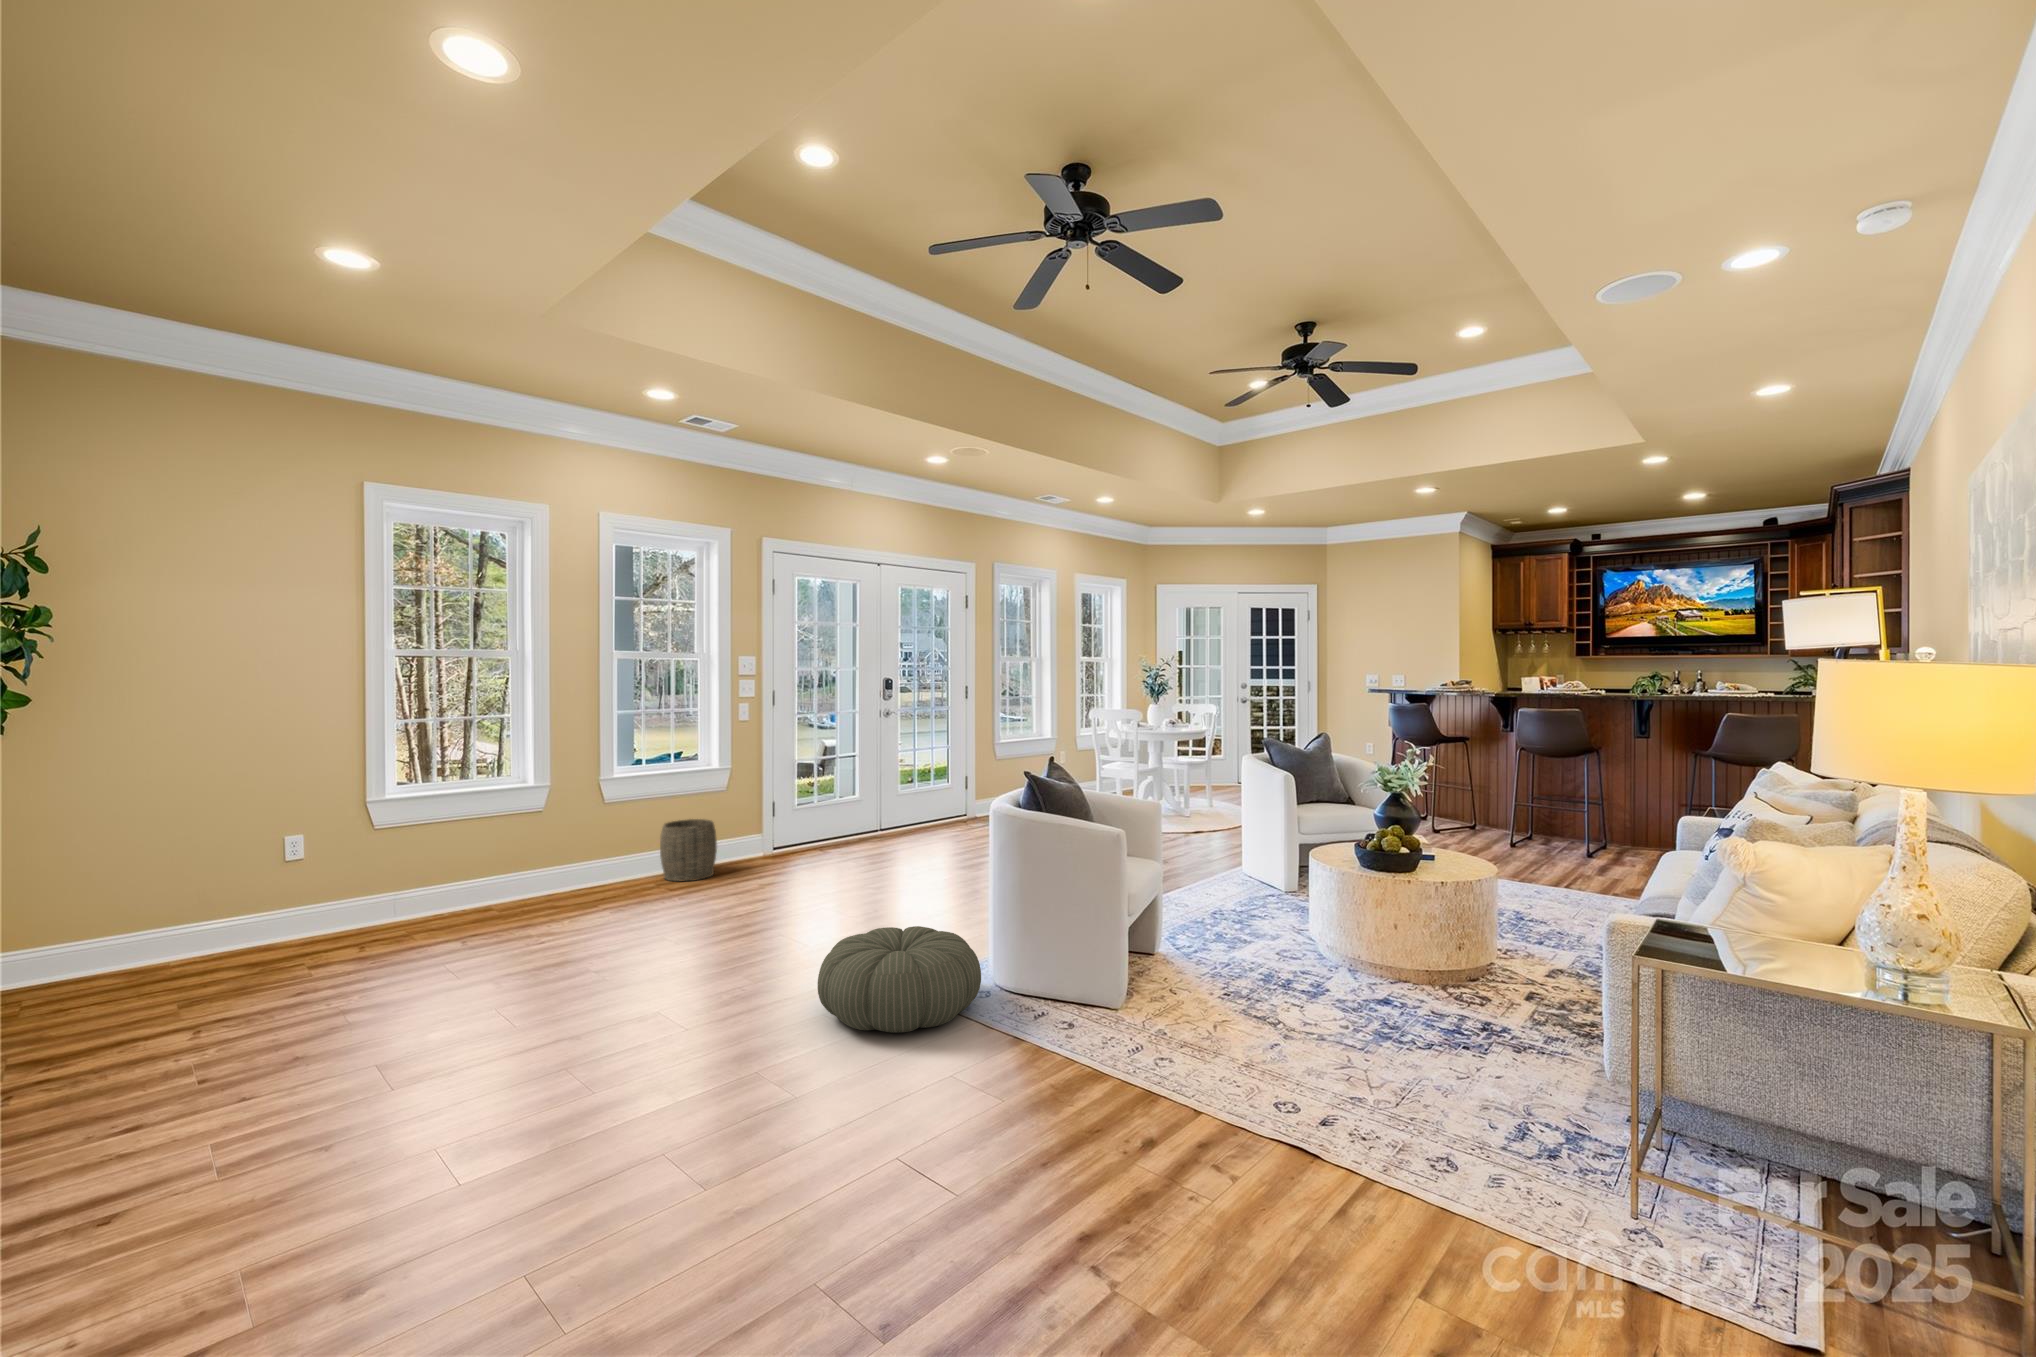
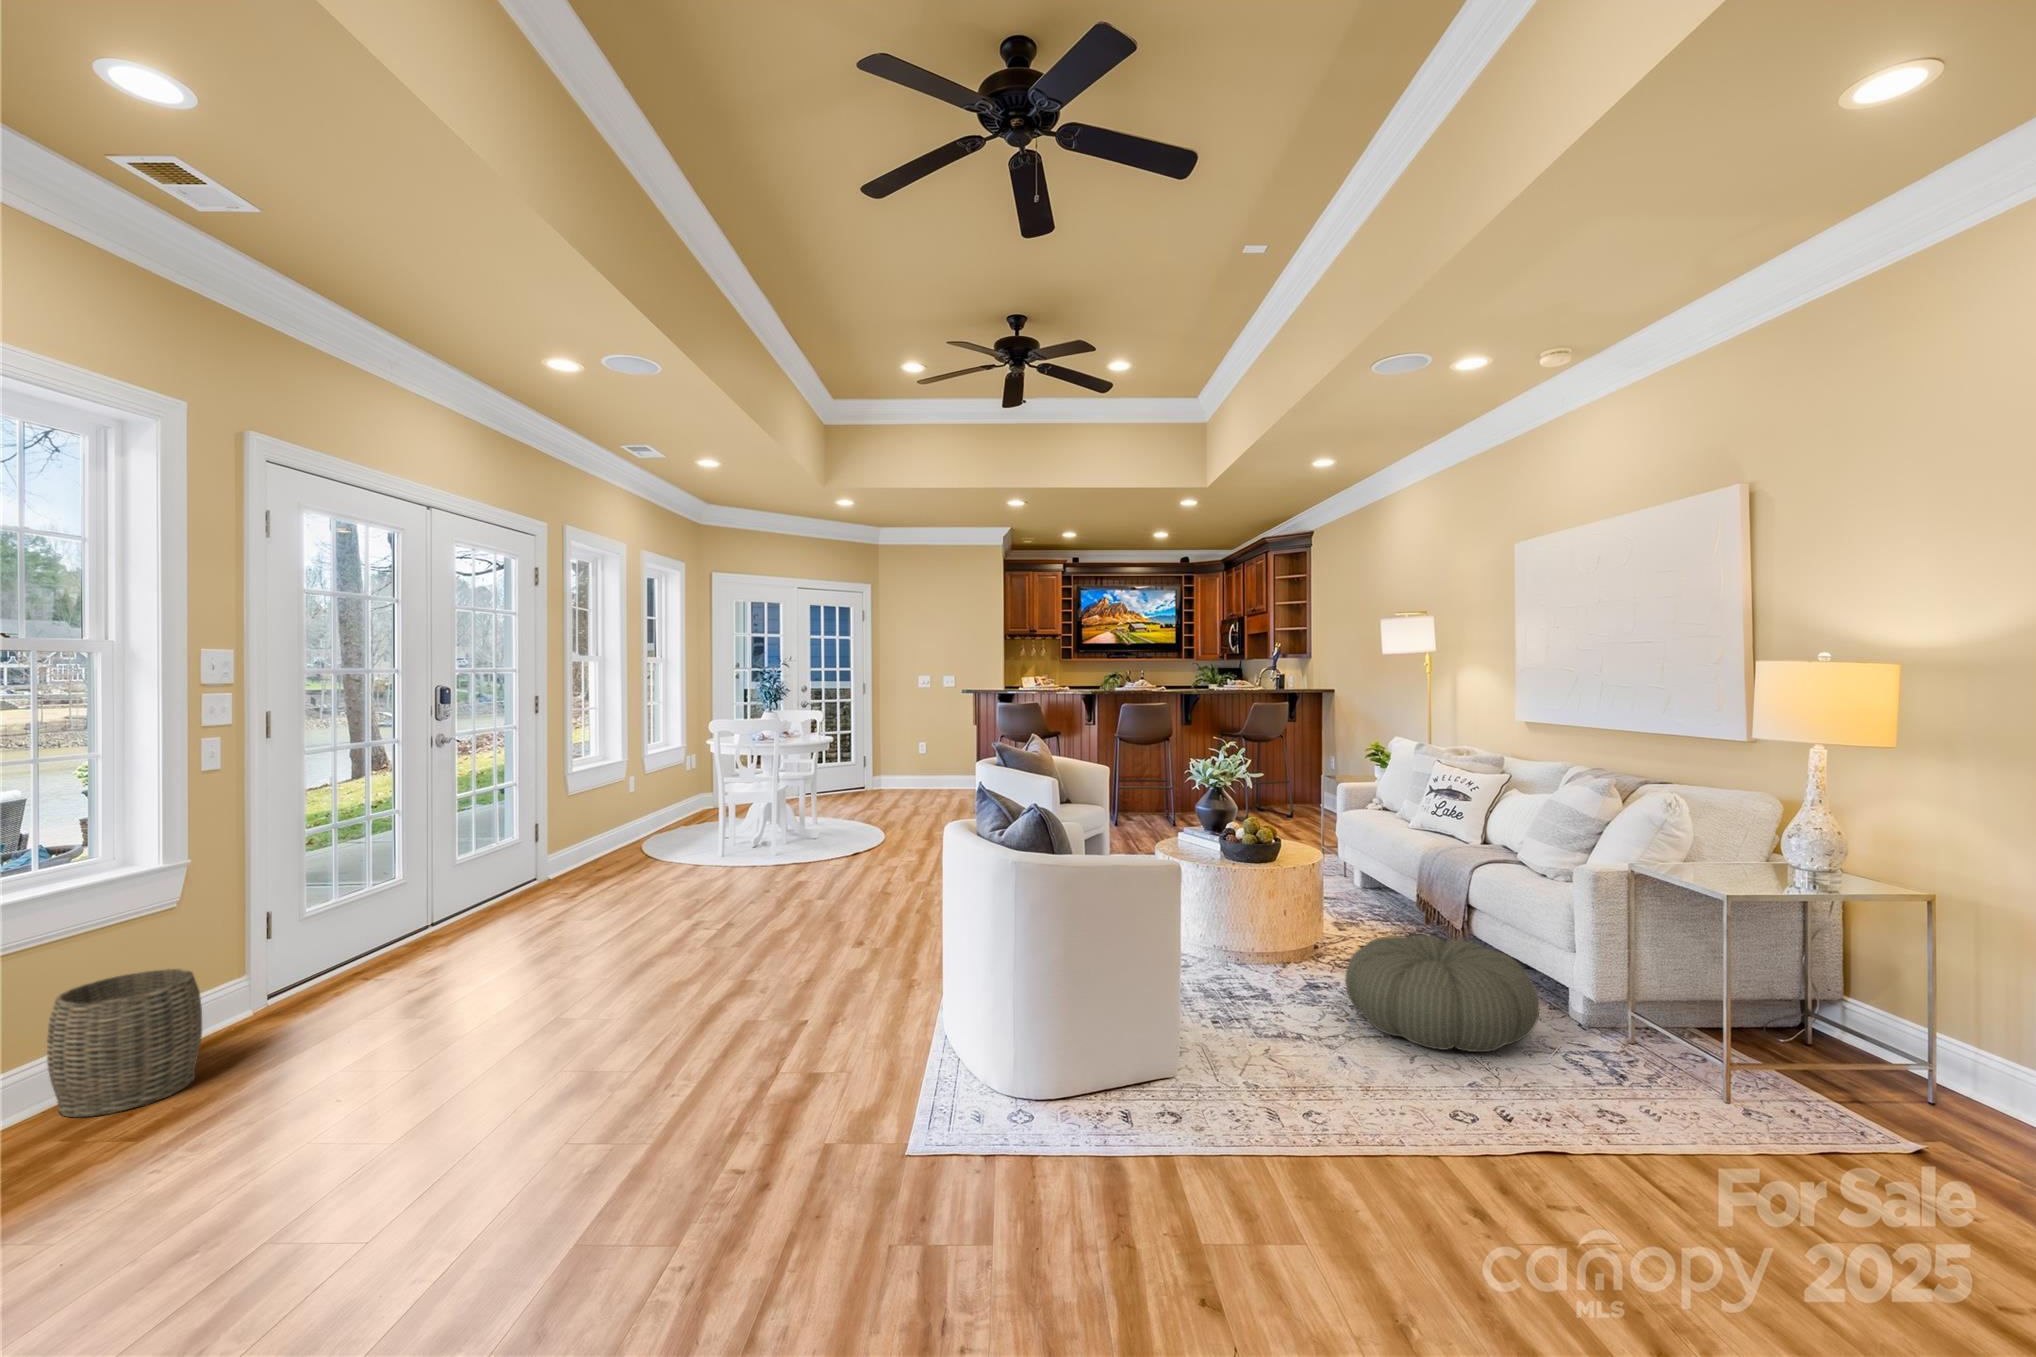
pouf: present [818,926,981,1032] -> present [1345,935,1539,1052]

